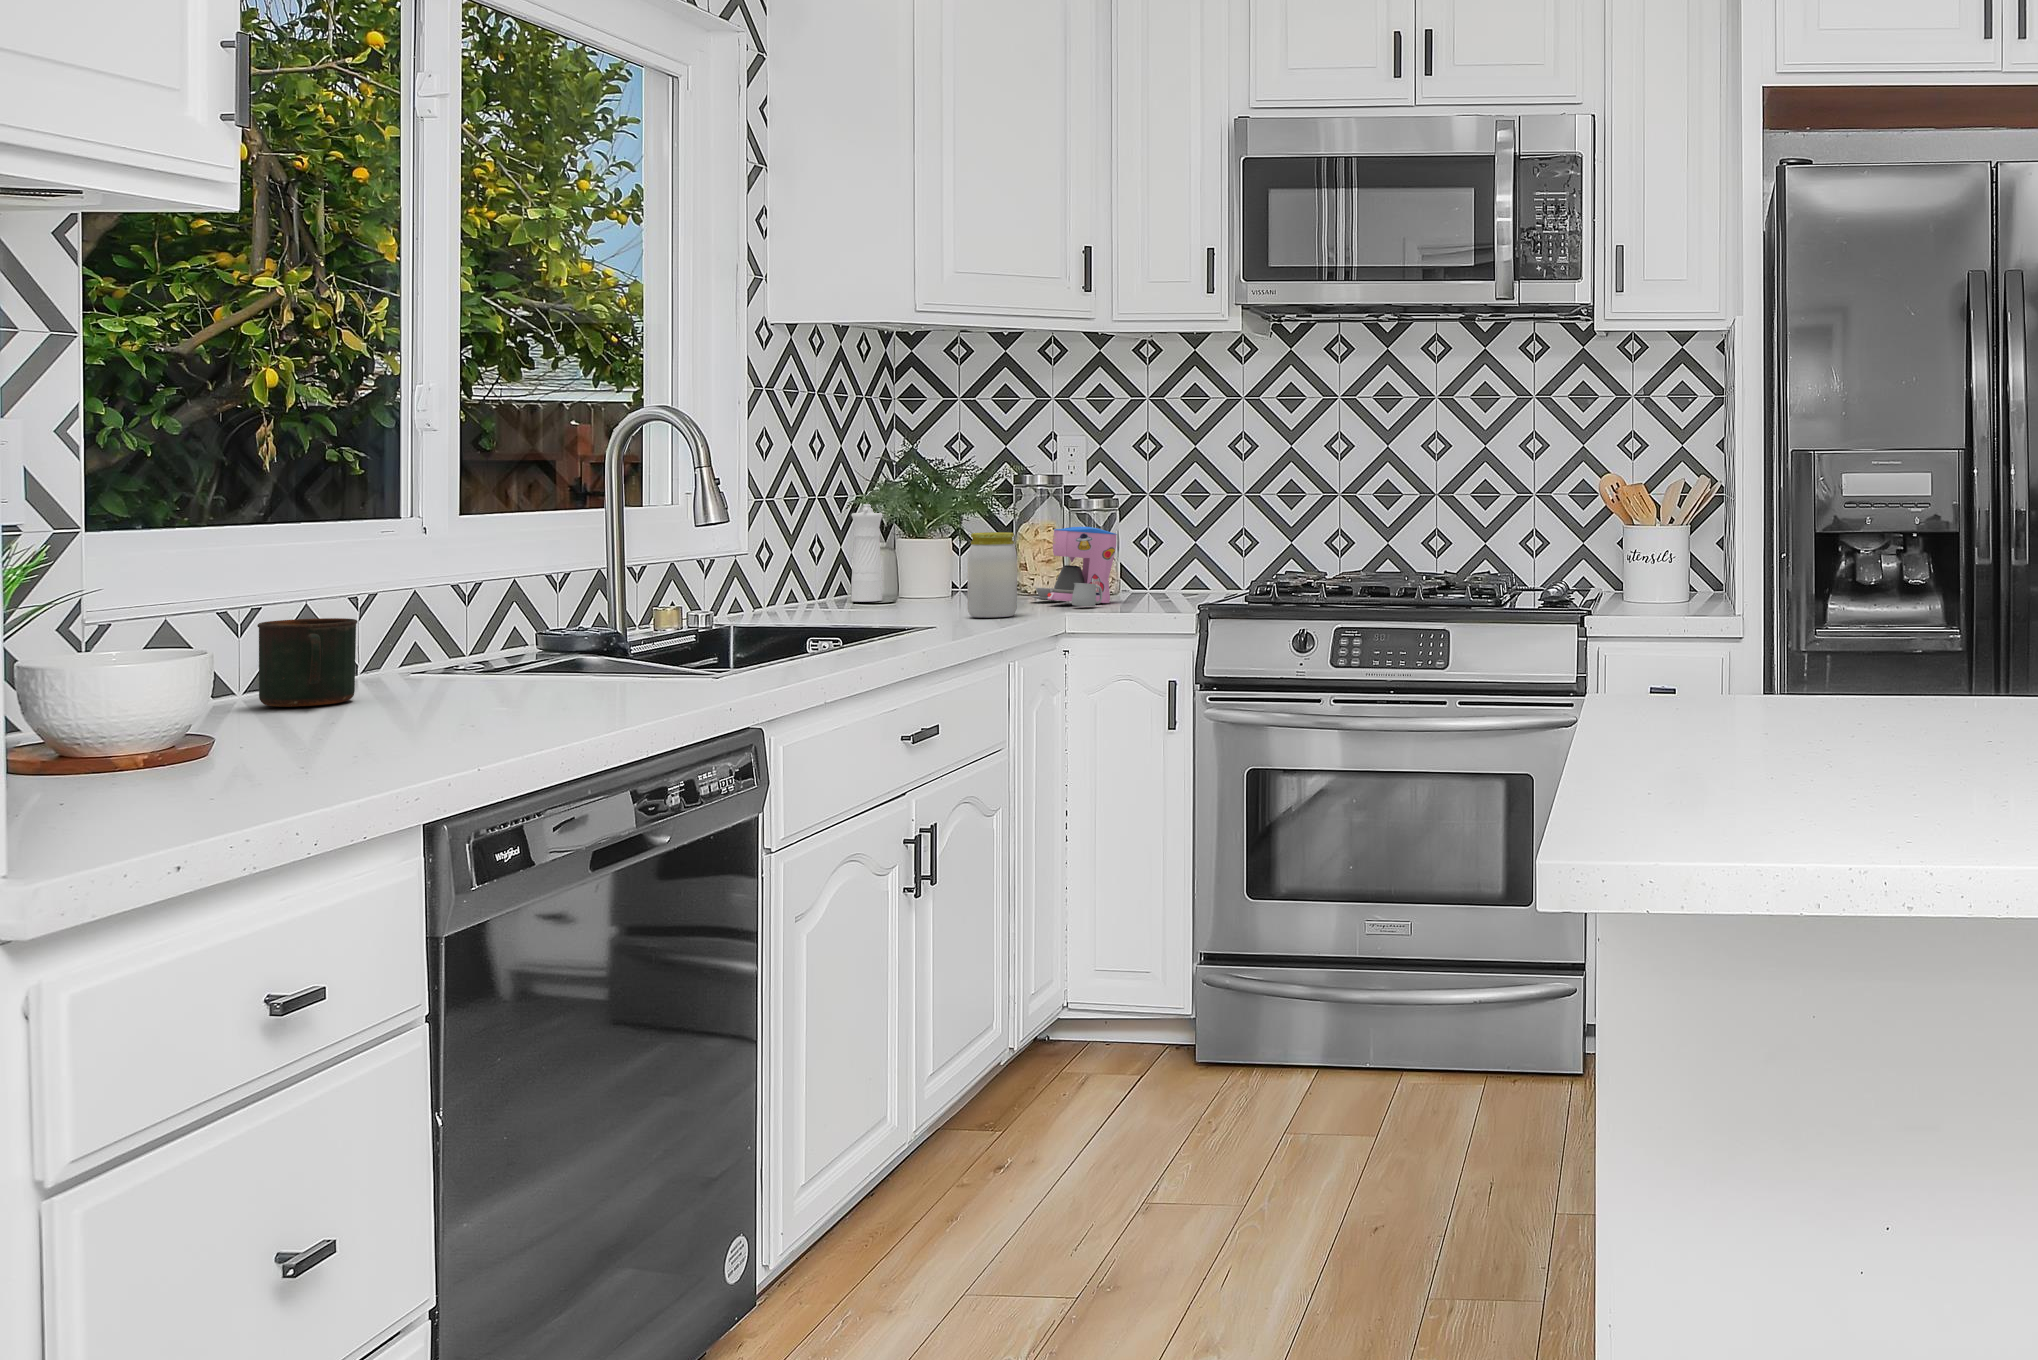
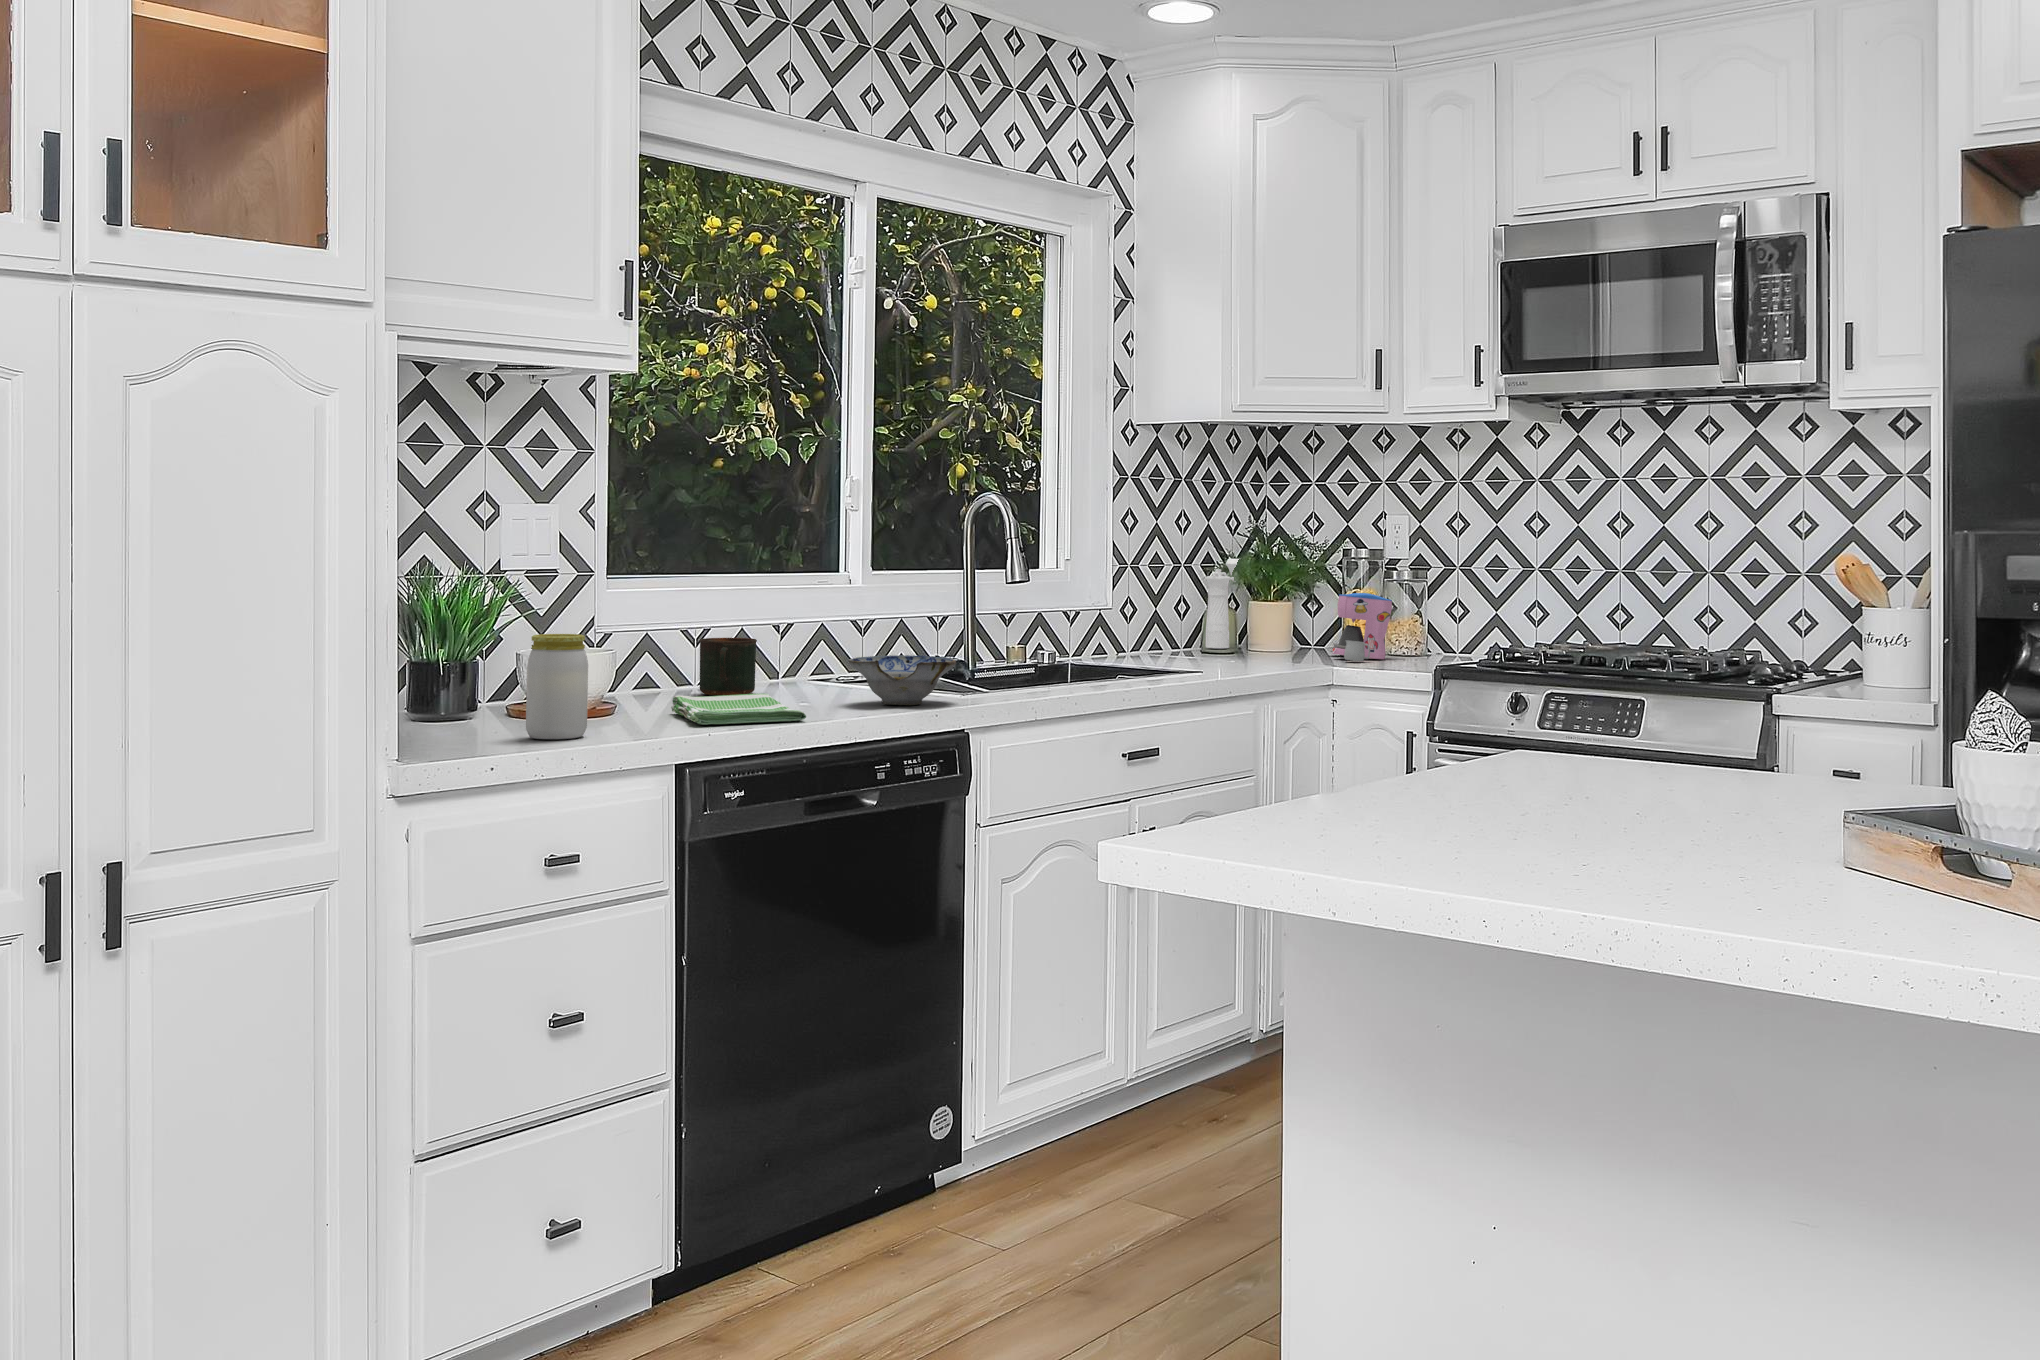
jar: present [968,532,1017,618] -> present [526,634,588,739]
ceramic bowl: none [560,628,726,699] -> present [849,655,956,705]
dish towel: none [291,697,566,751] -> present [671,693,806,725]

